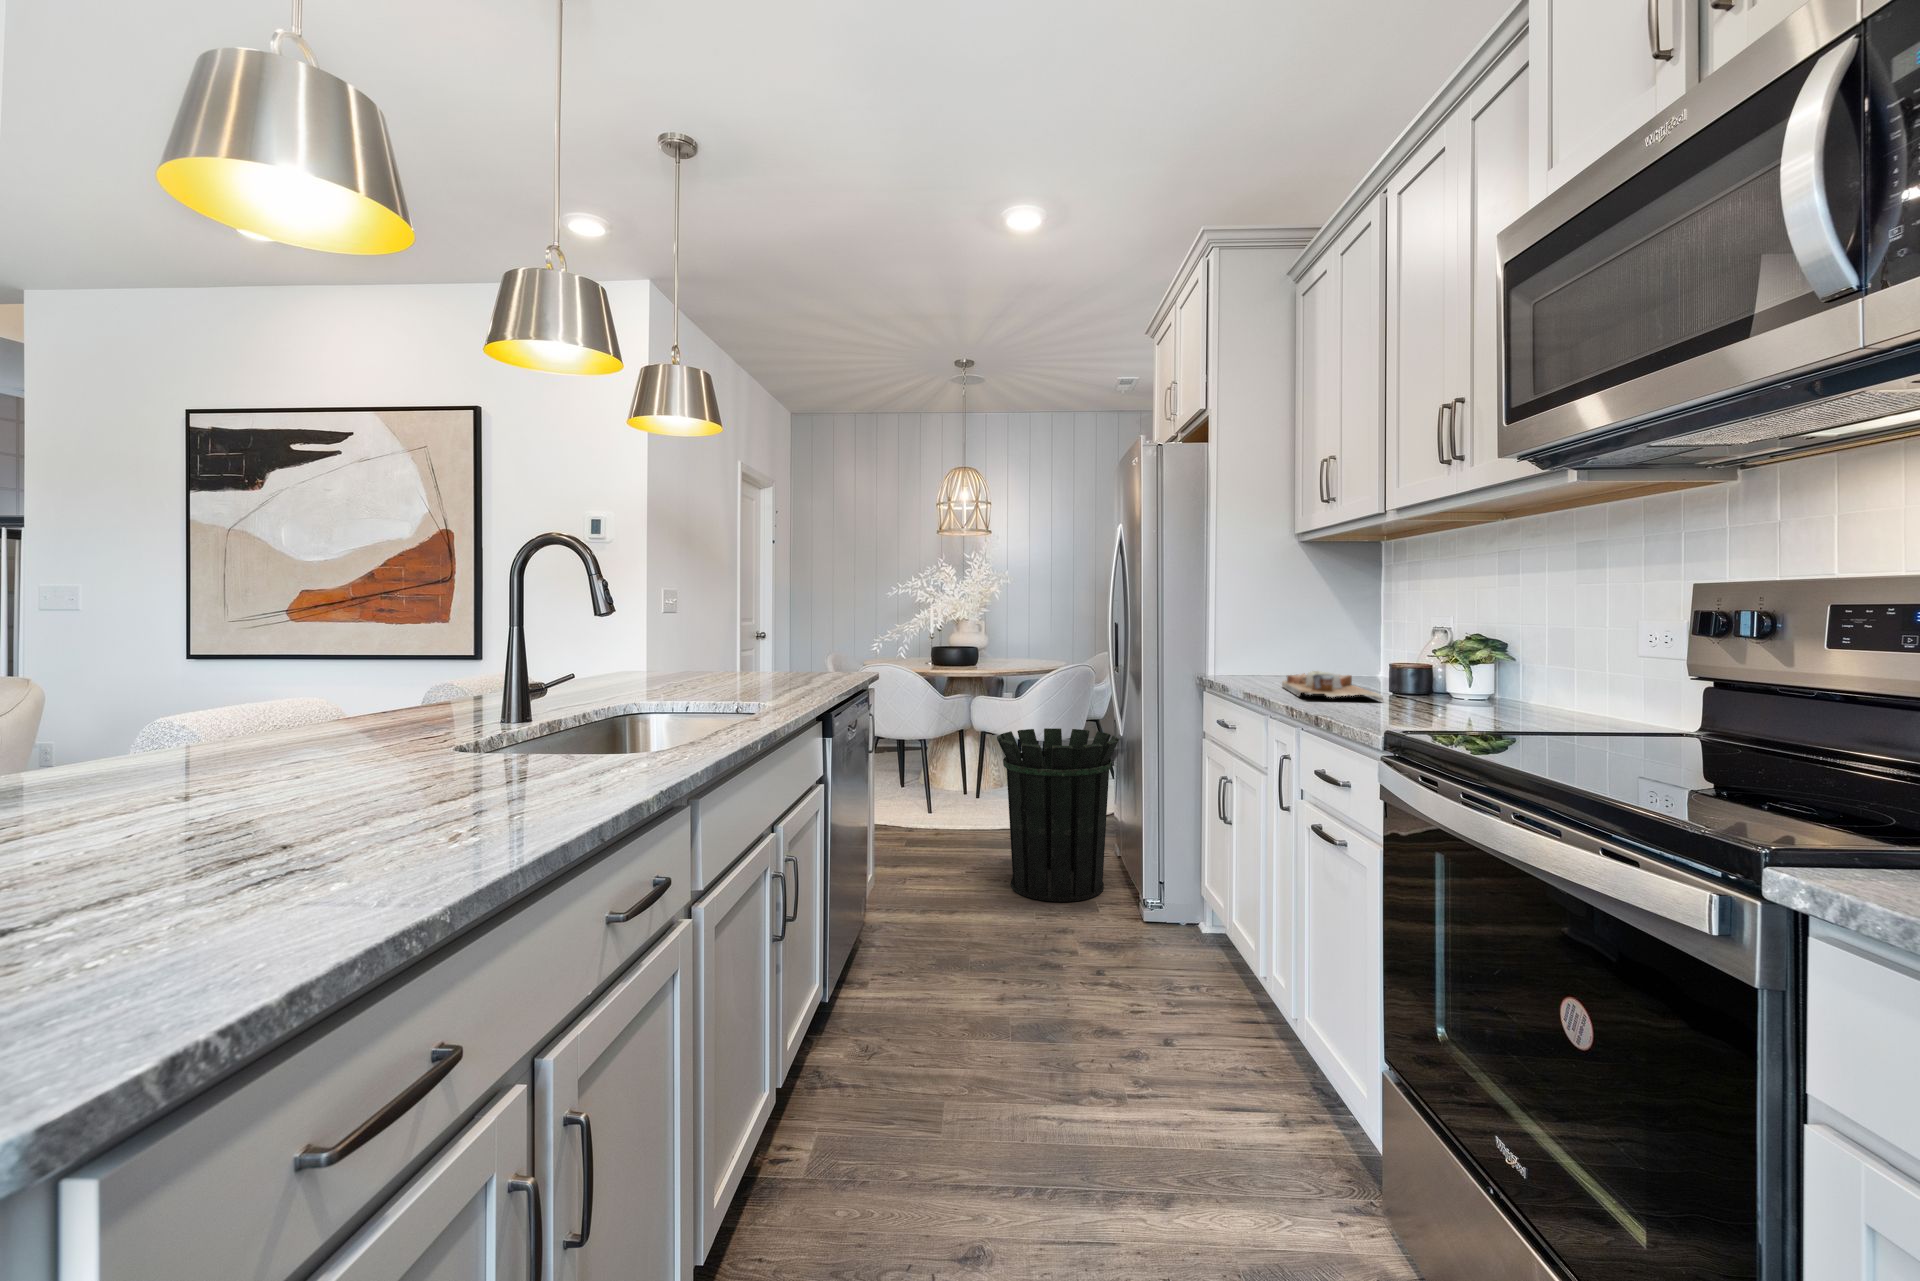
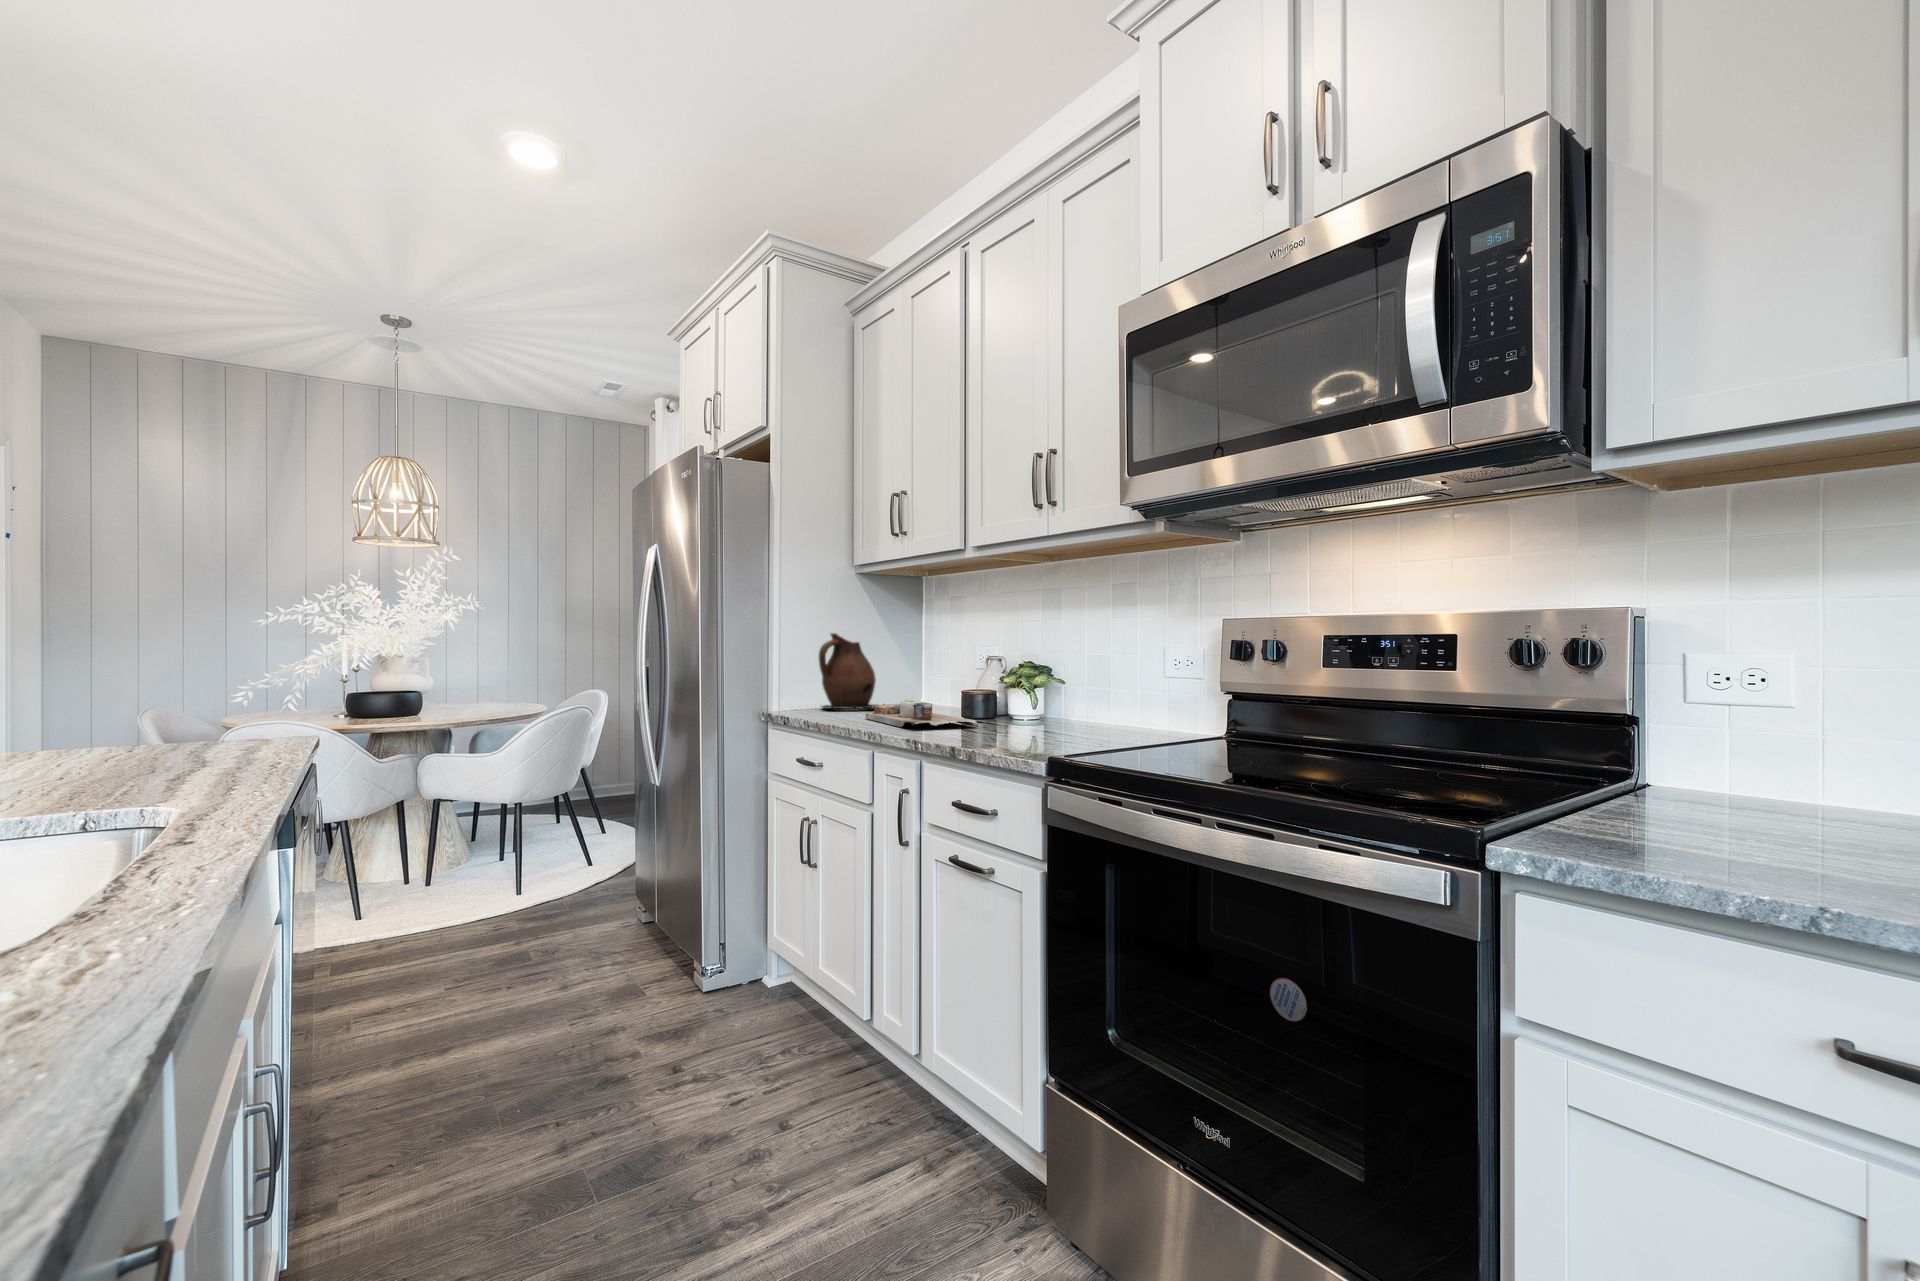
ceramic pitcher: none [1253,603,1321,679] -> present [819,633,878,709]
waste bin: present [997,728,1119,902] -> none [499,783,661,1001]

